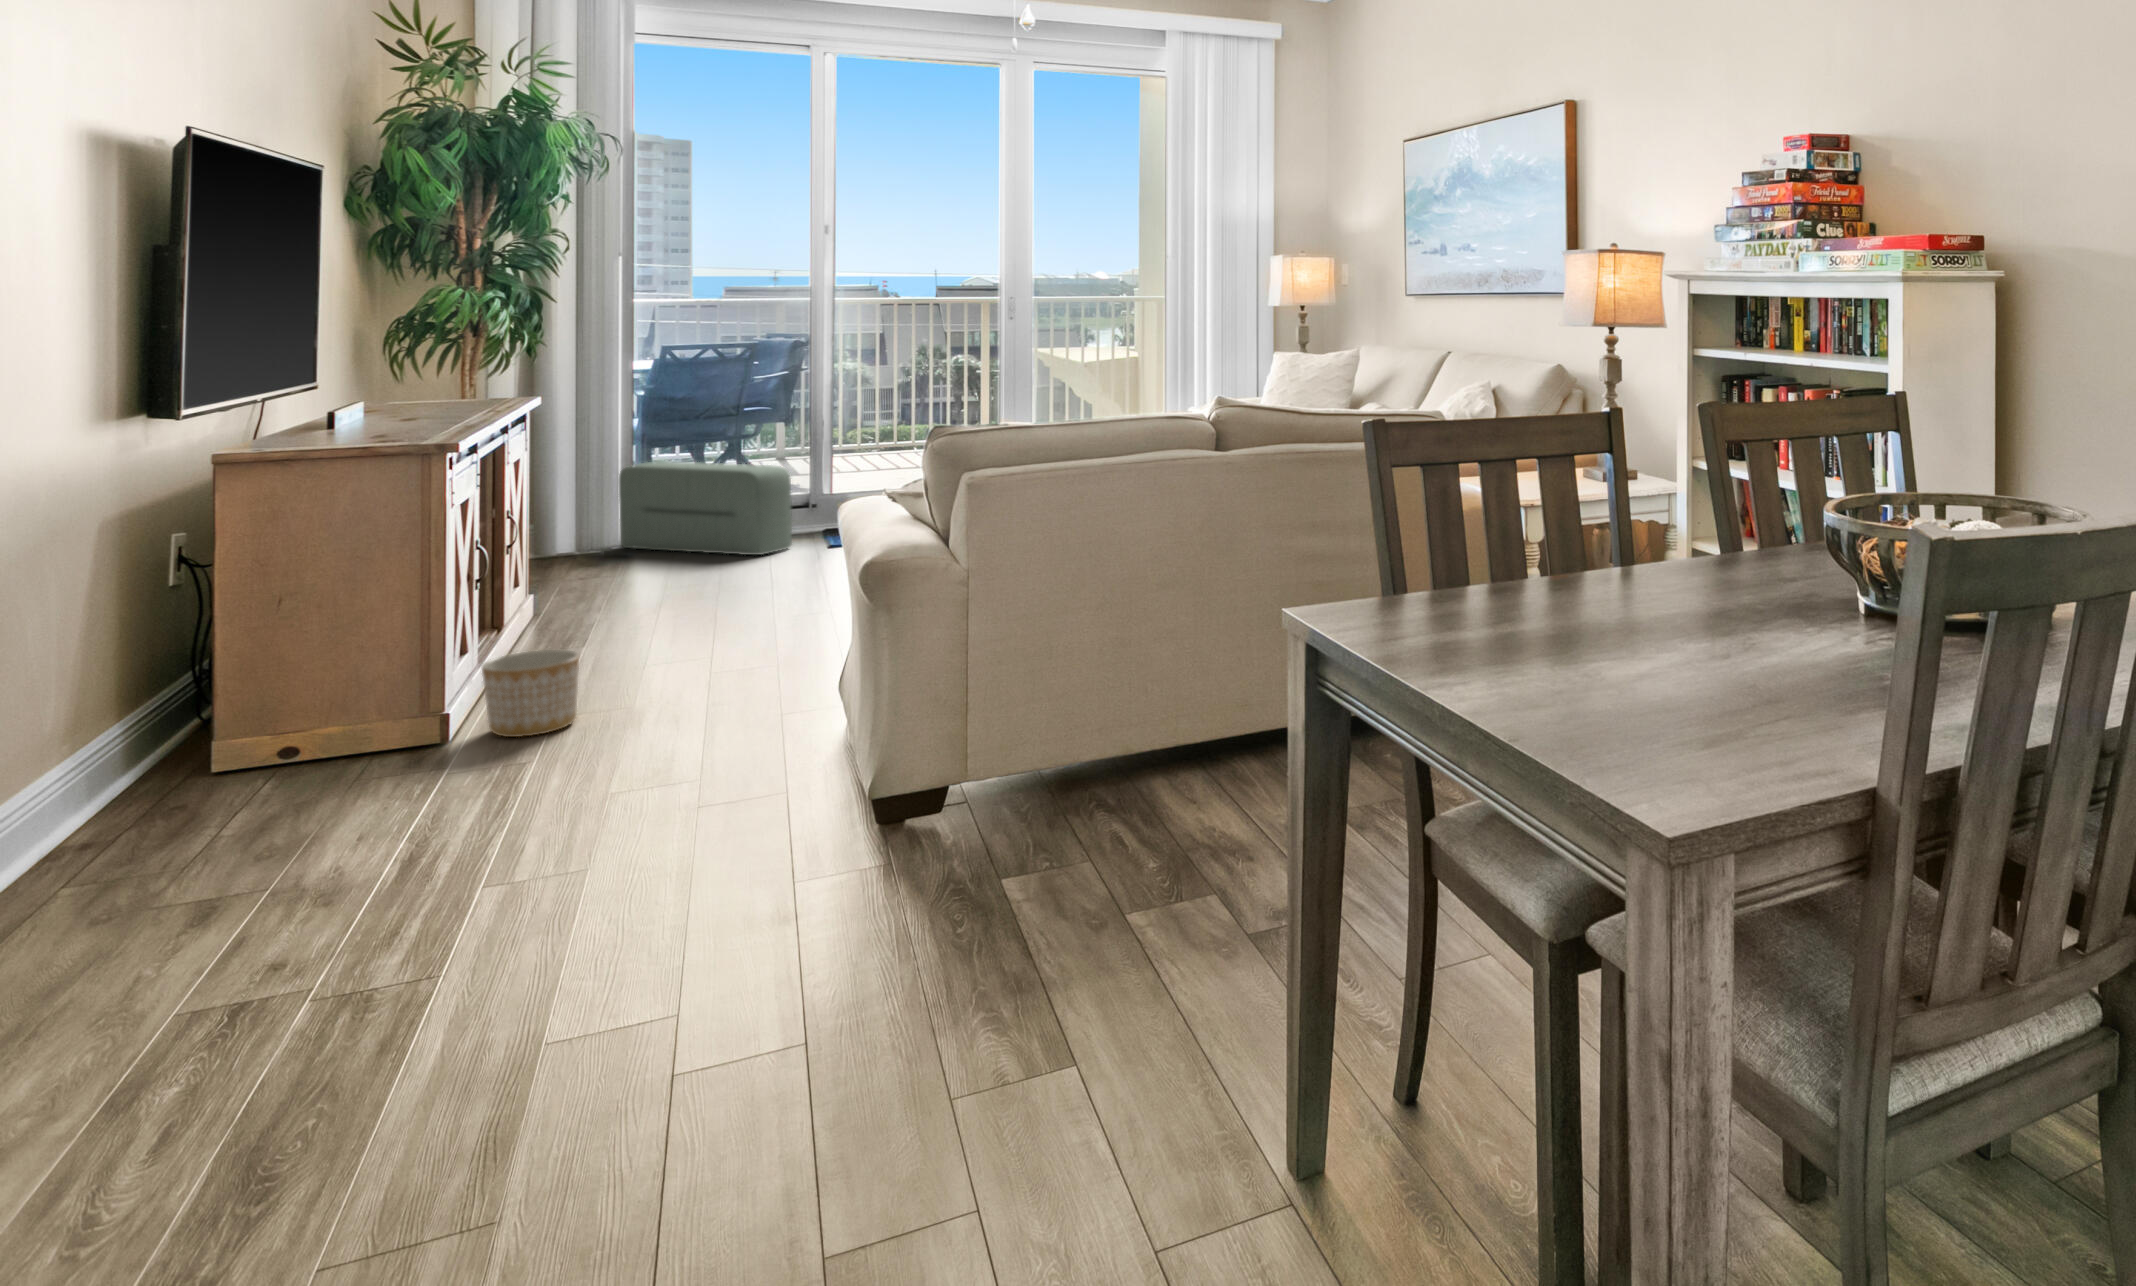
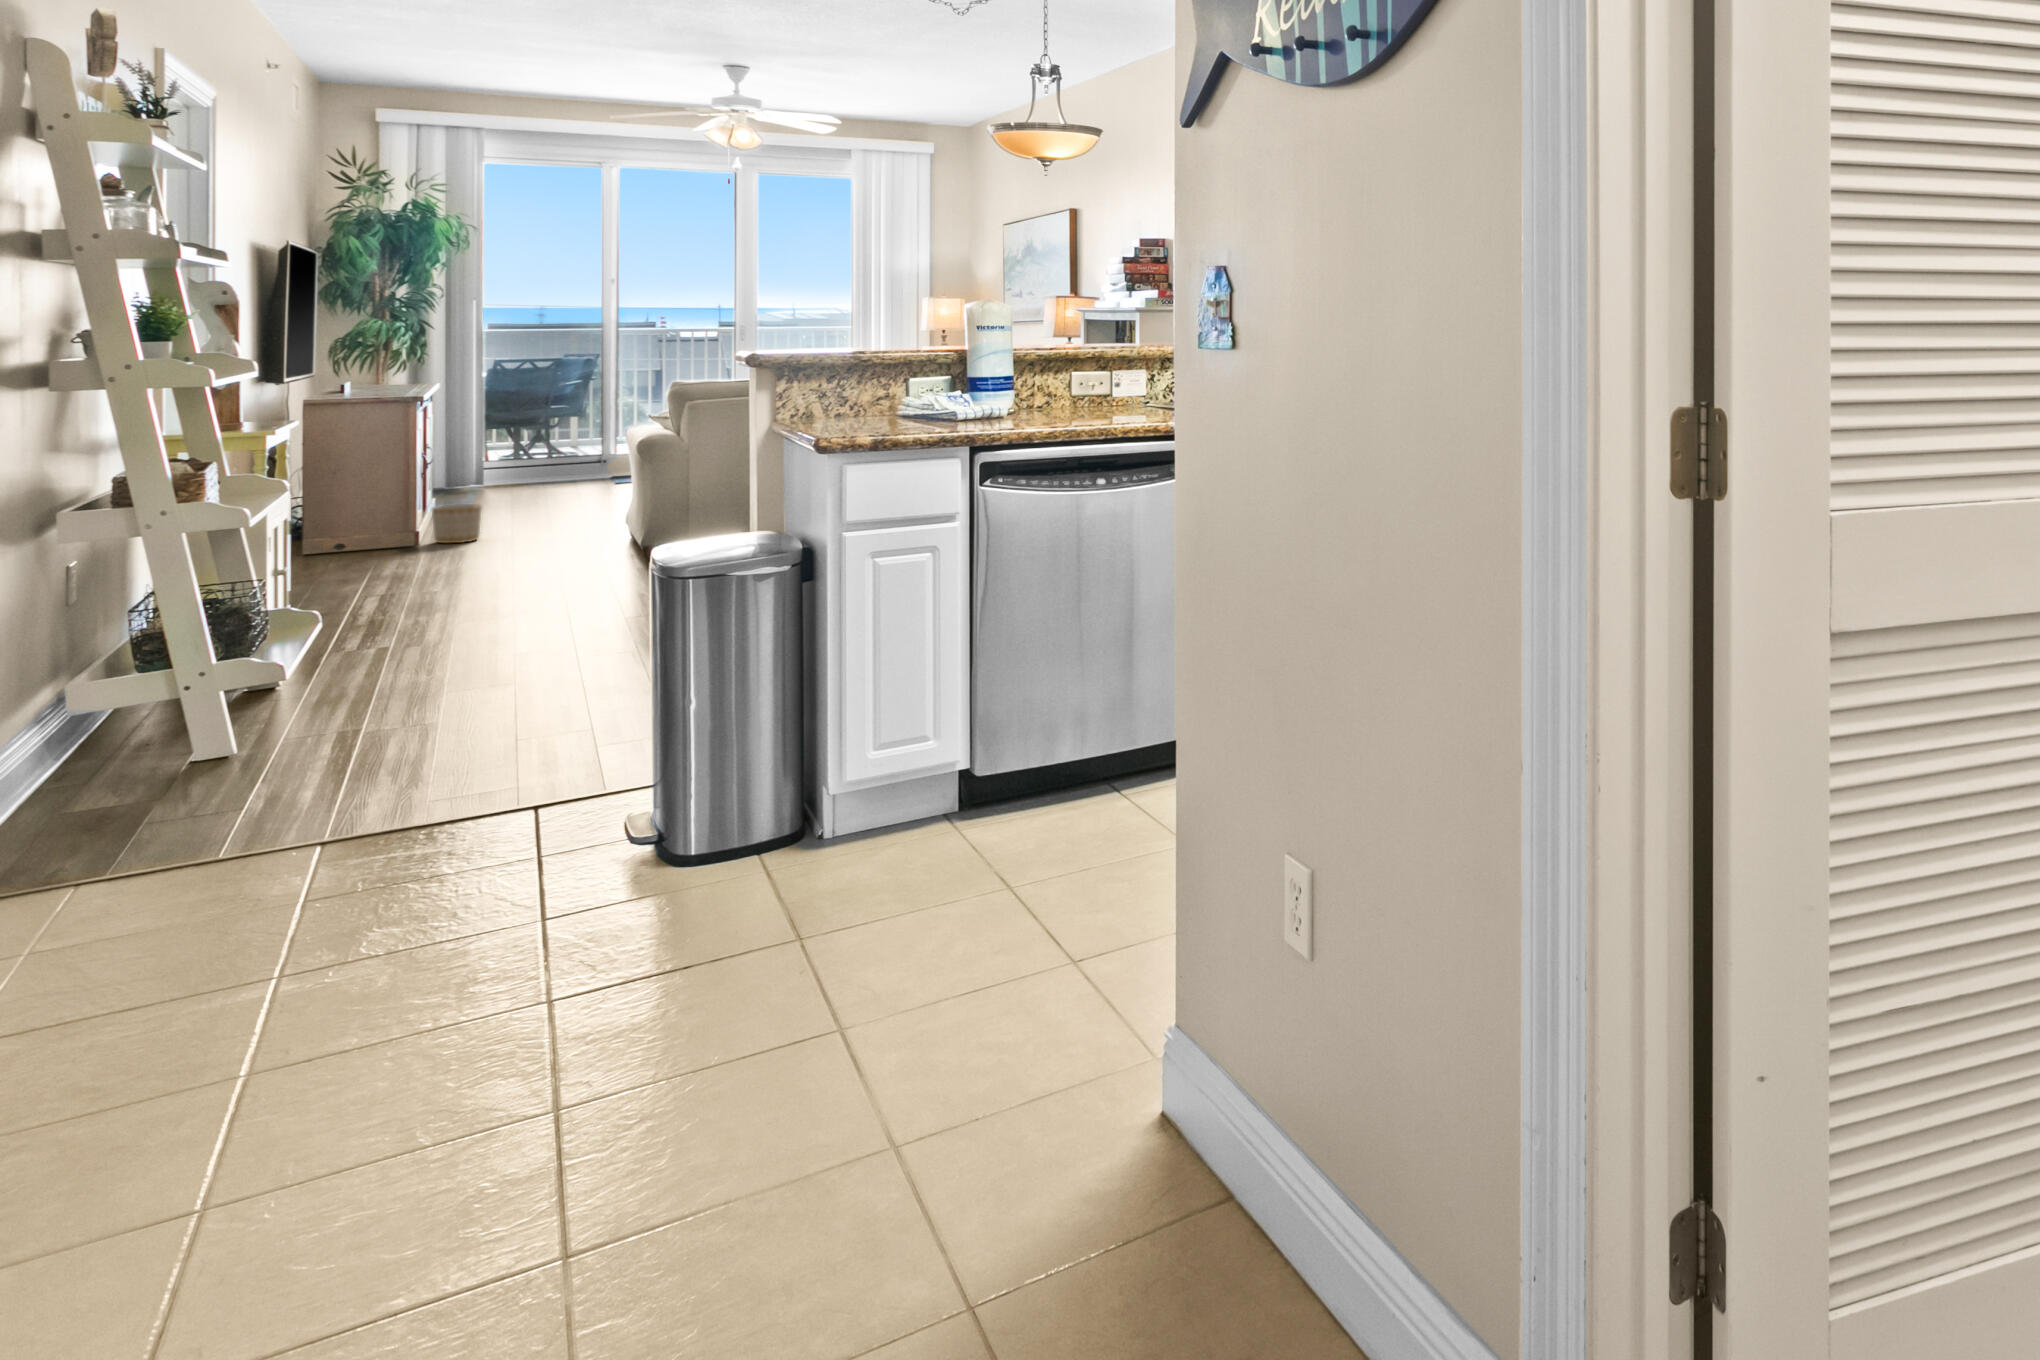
pouf: present [619,461,792,555] -> none [468,432,585,488]

